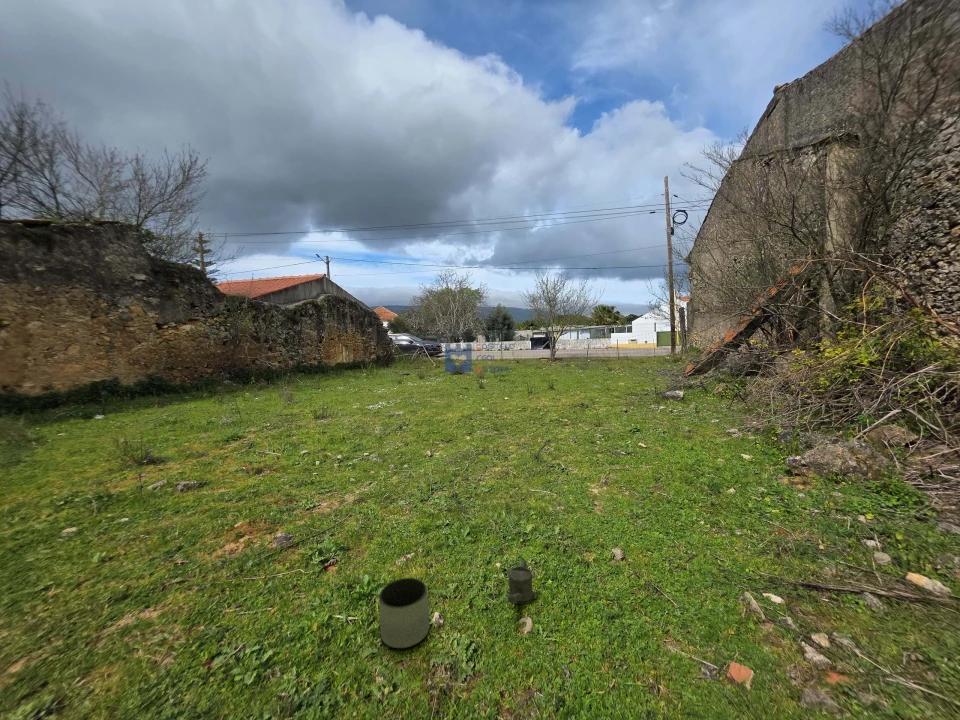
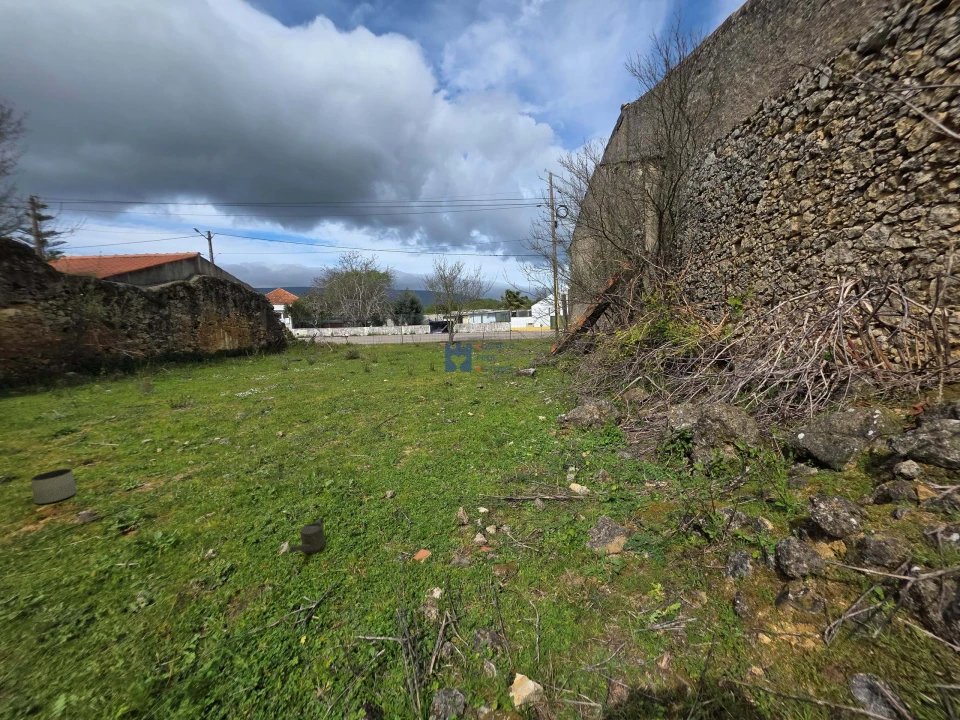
planter: present [379,578,429,648] -> present [31,469,76,504]

